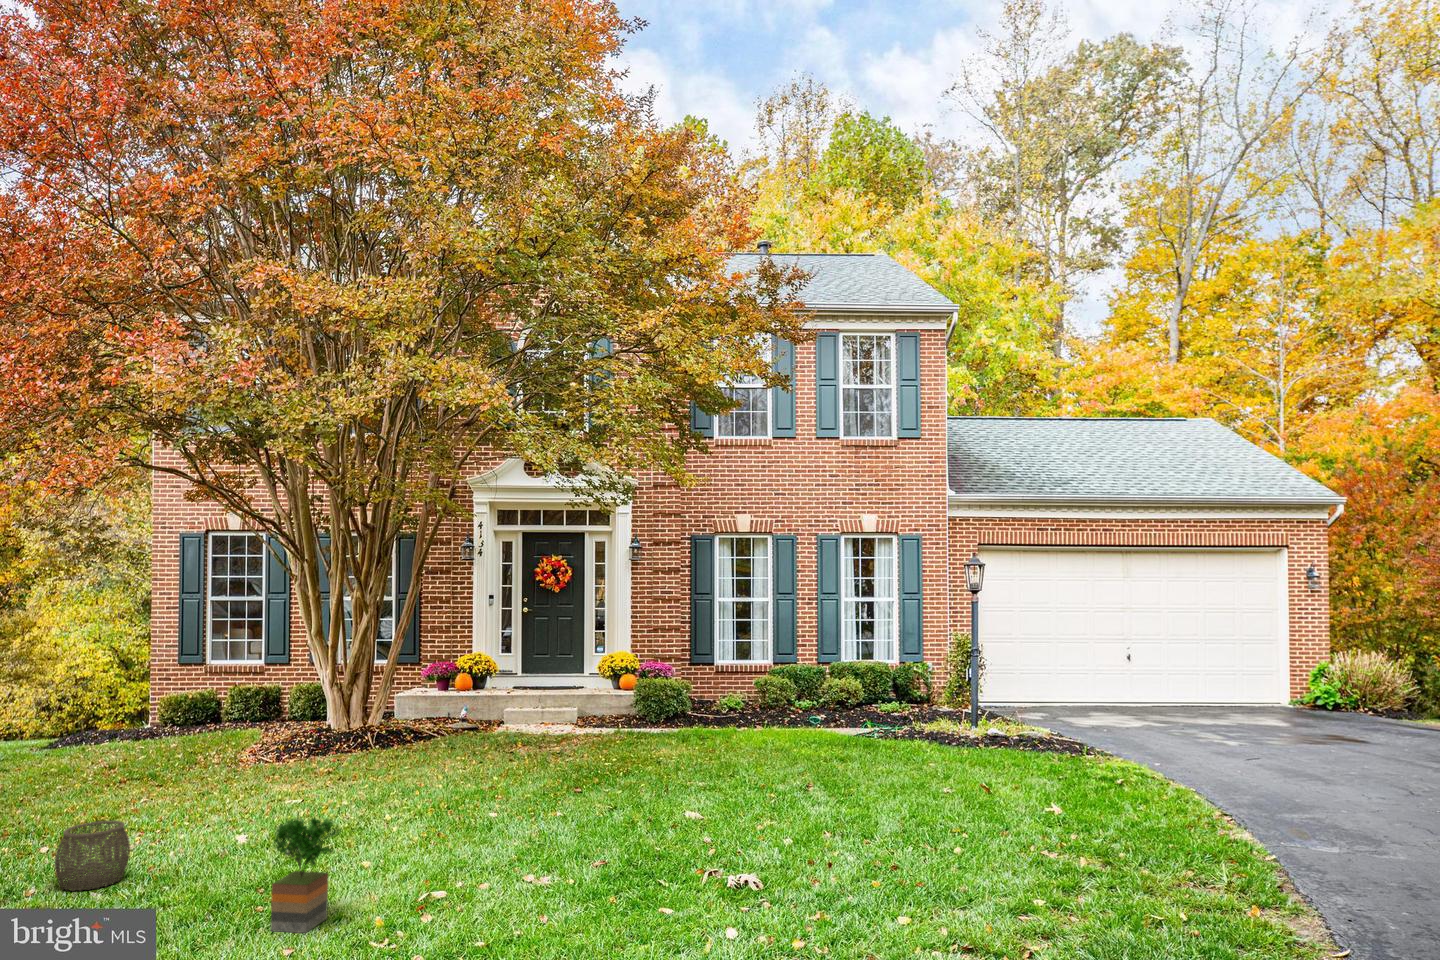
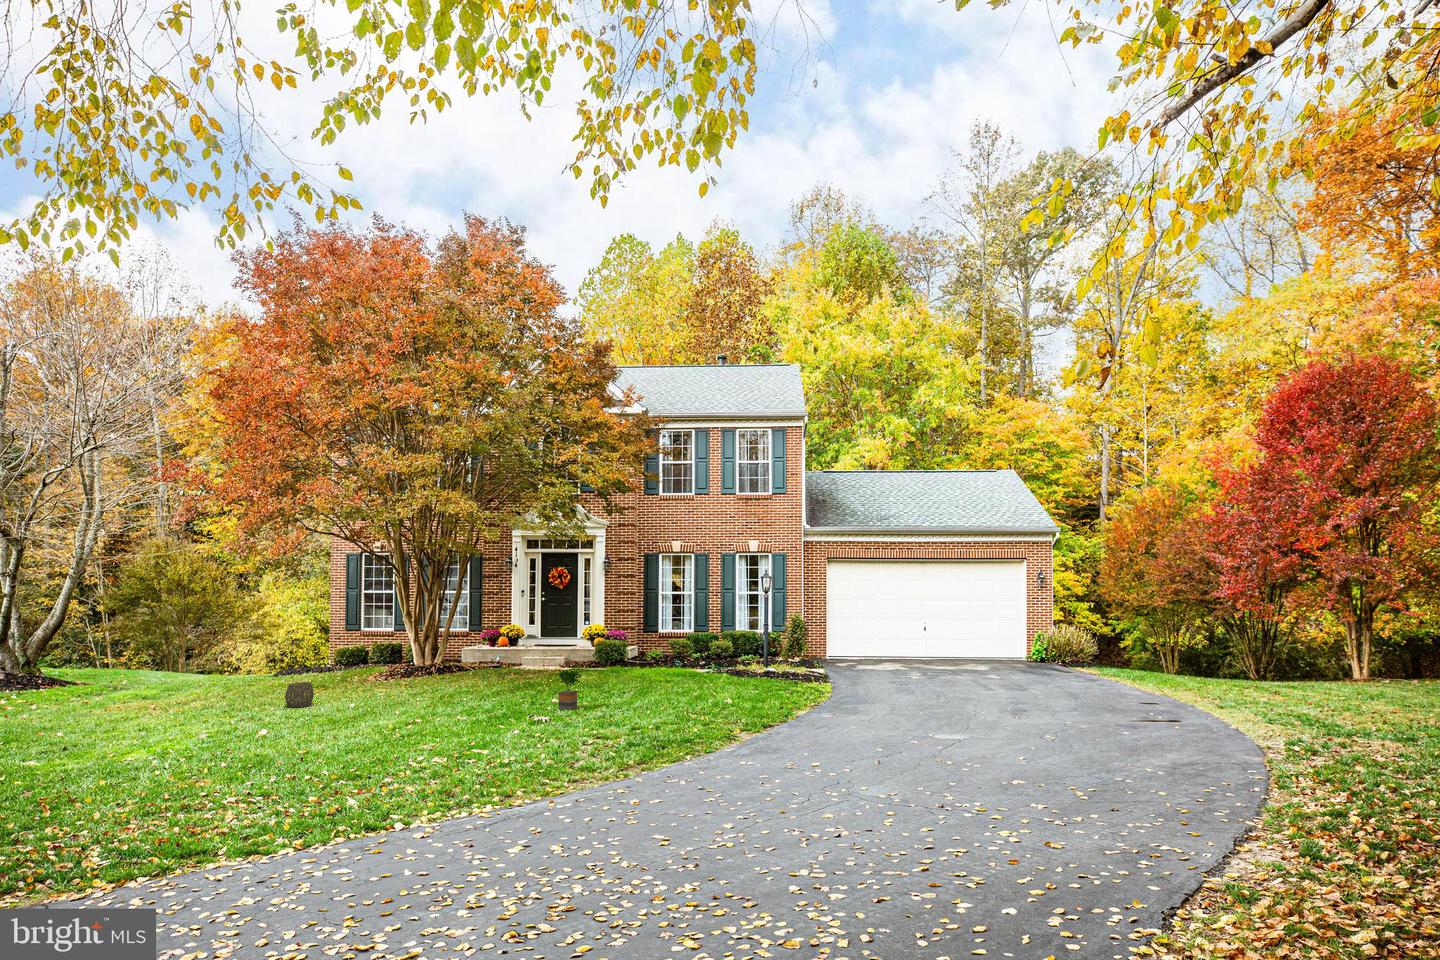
potted tree: present [271,817,341,933] -> present [558,670,581,710]

